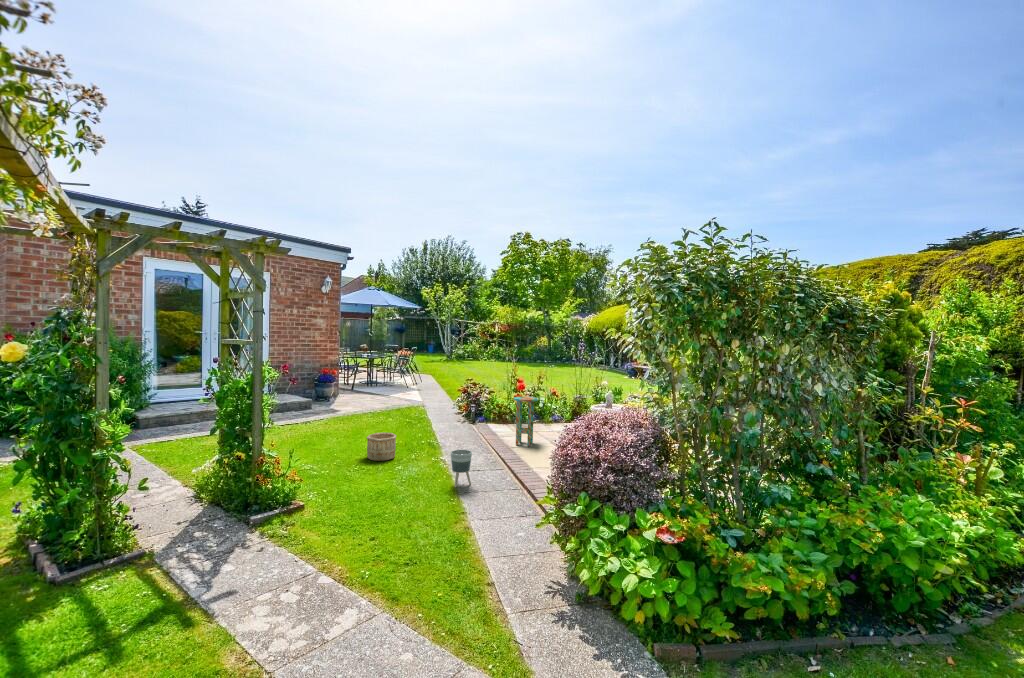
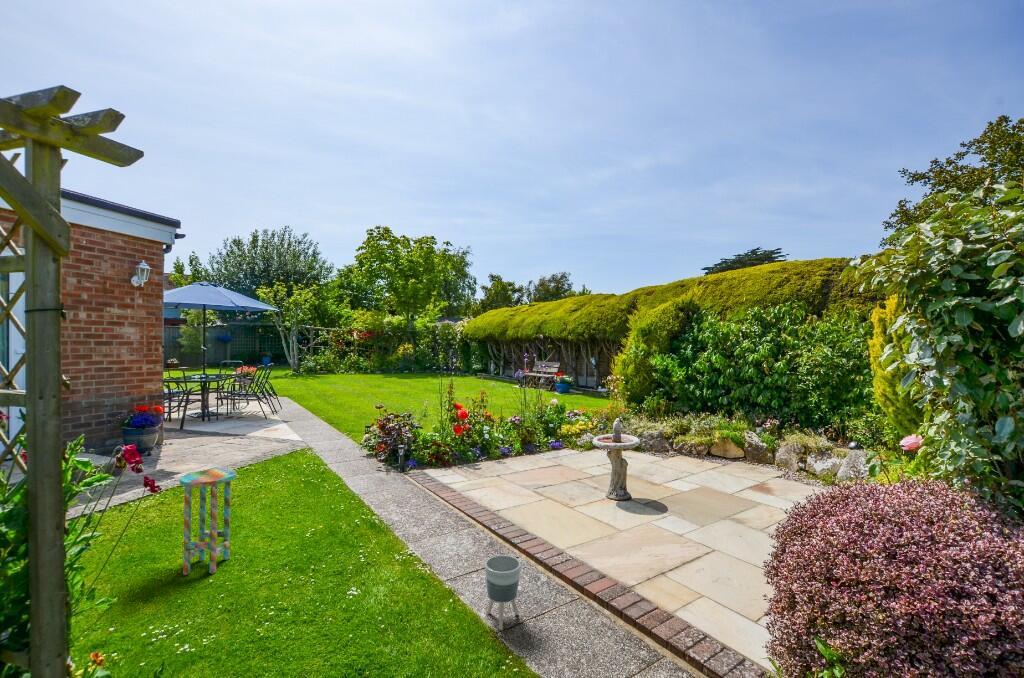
side table: present [514,396,538,447] -> present [180,469,237,575]
wooden bucket: present [367,432,396,461] -> none [290,527,344,587]

